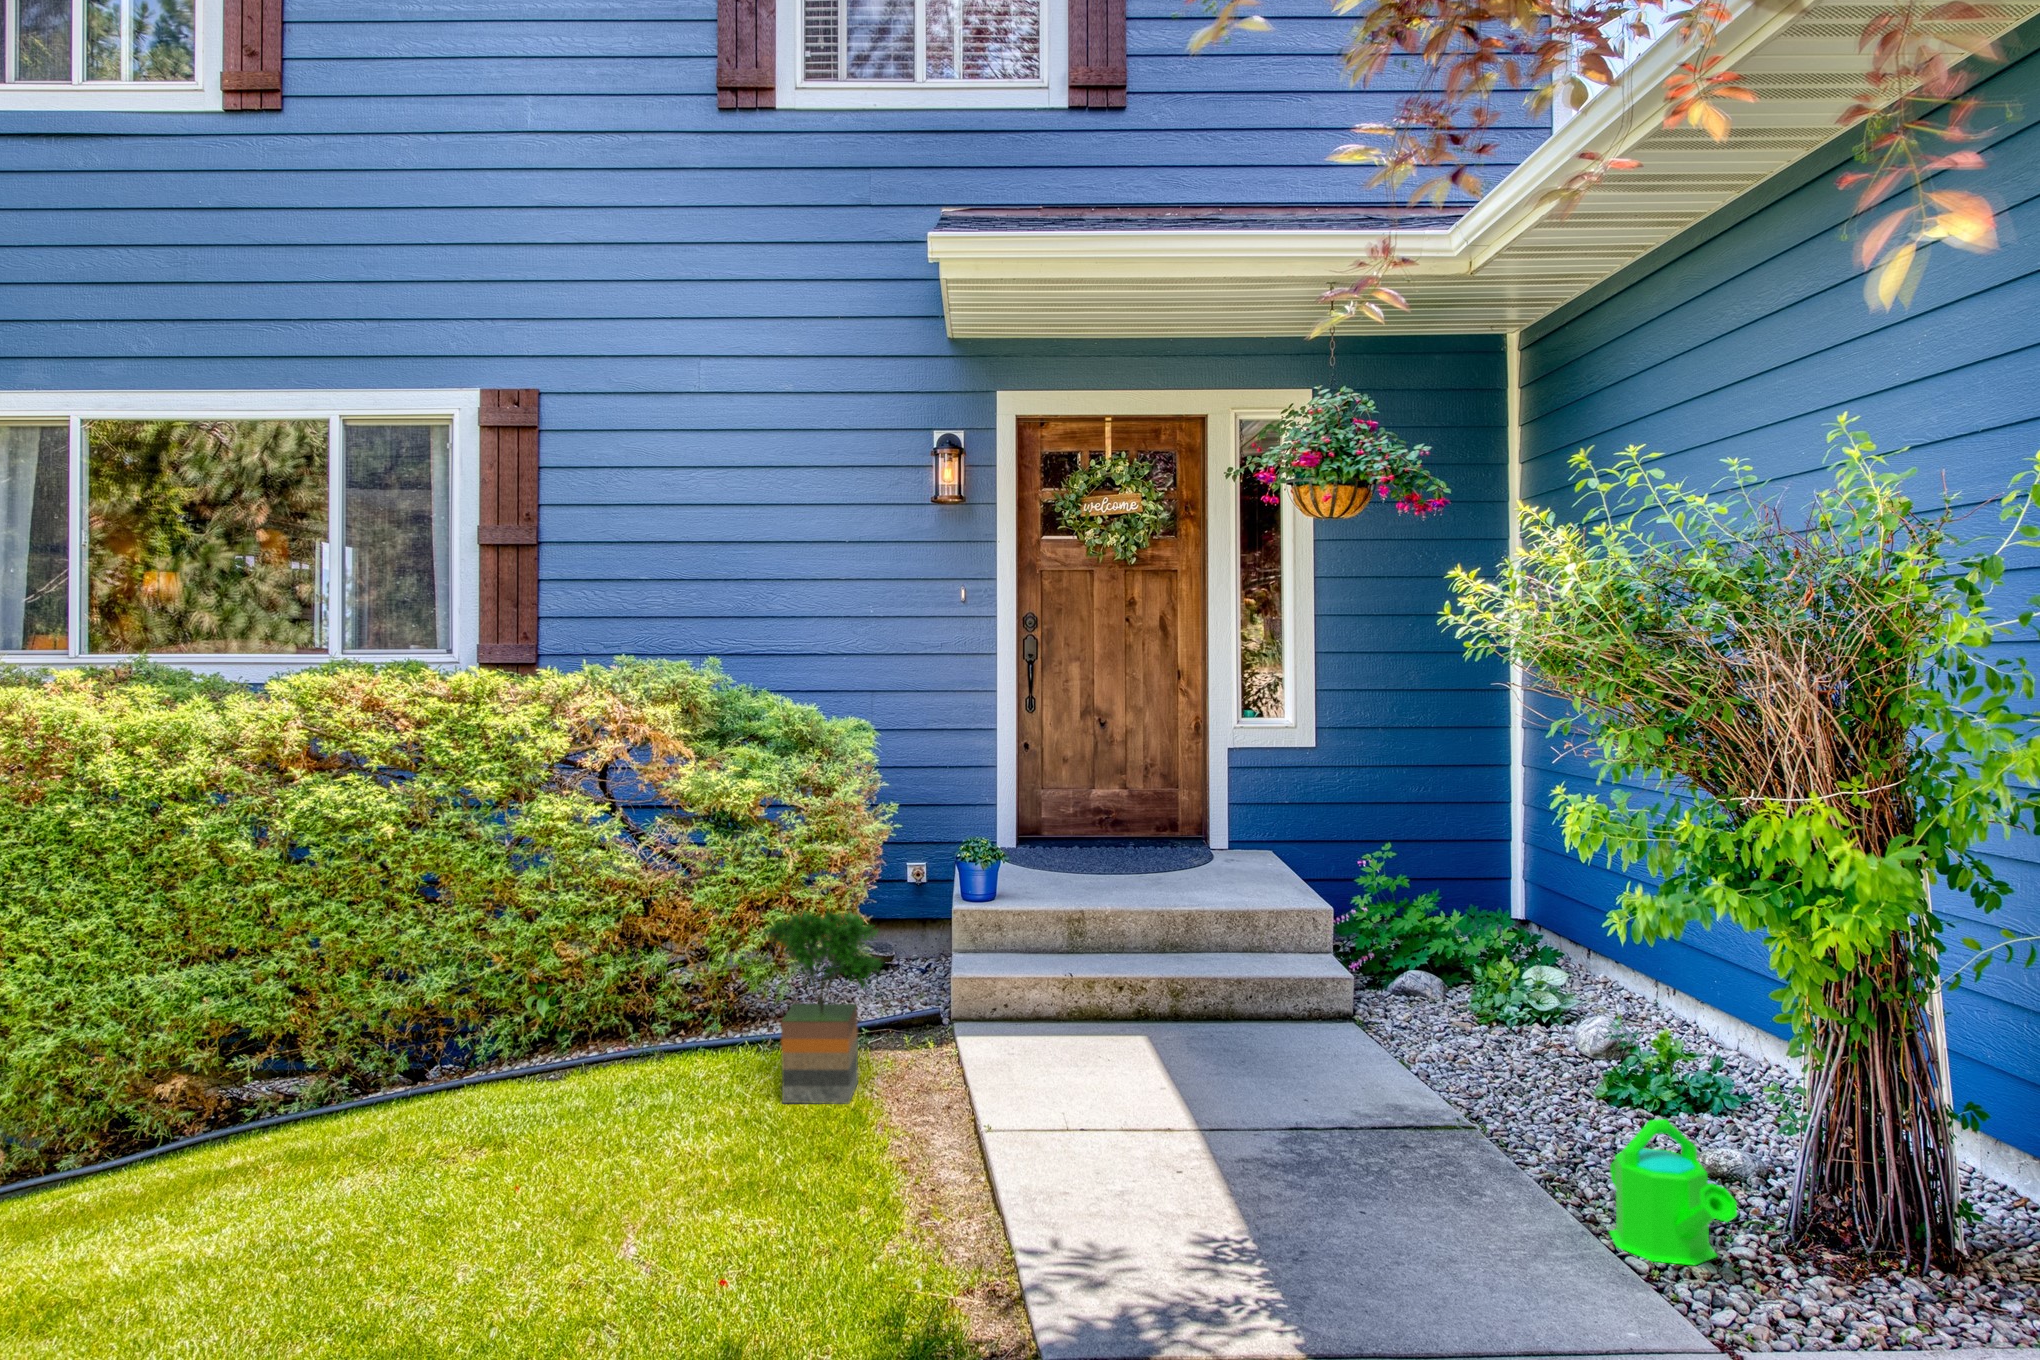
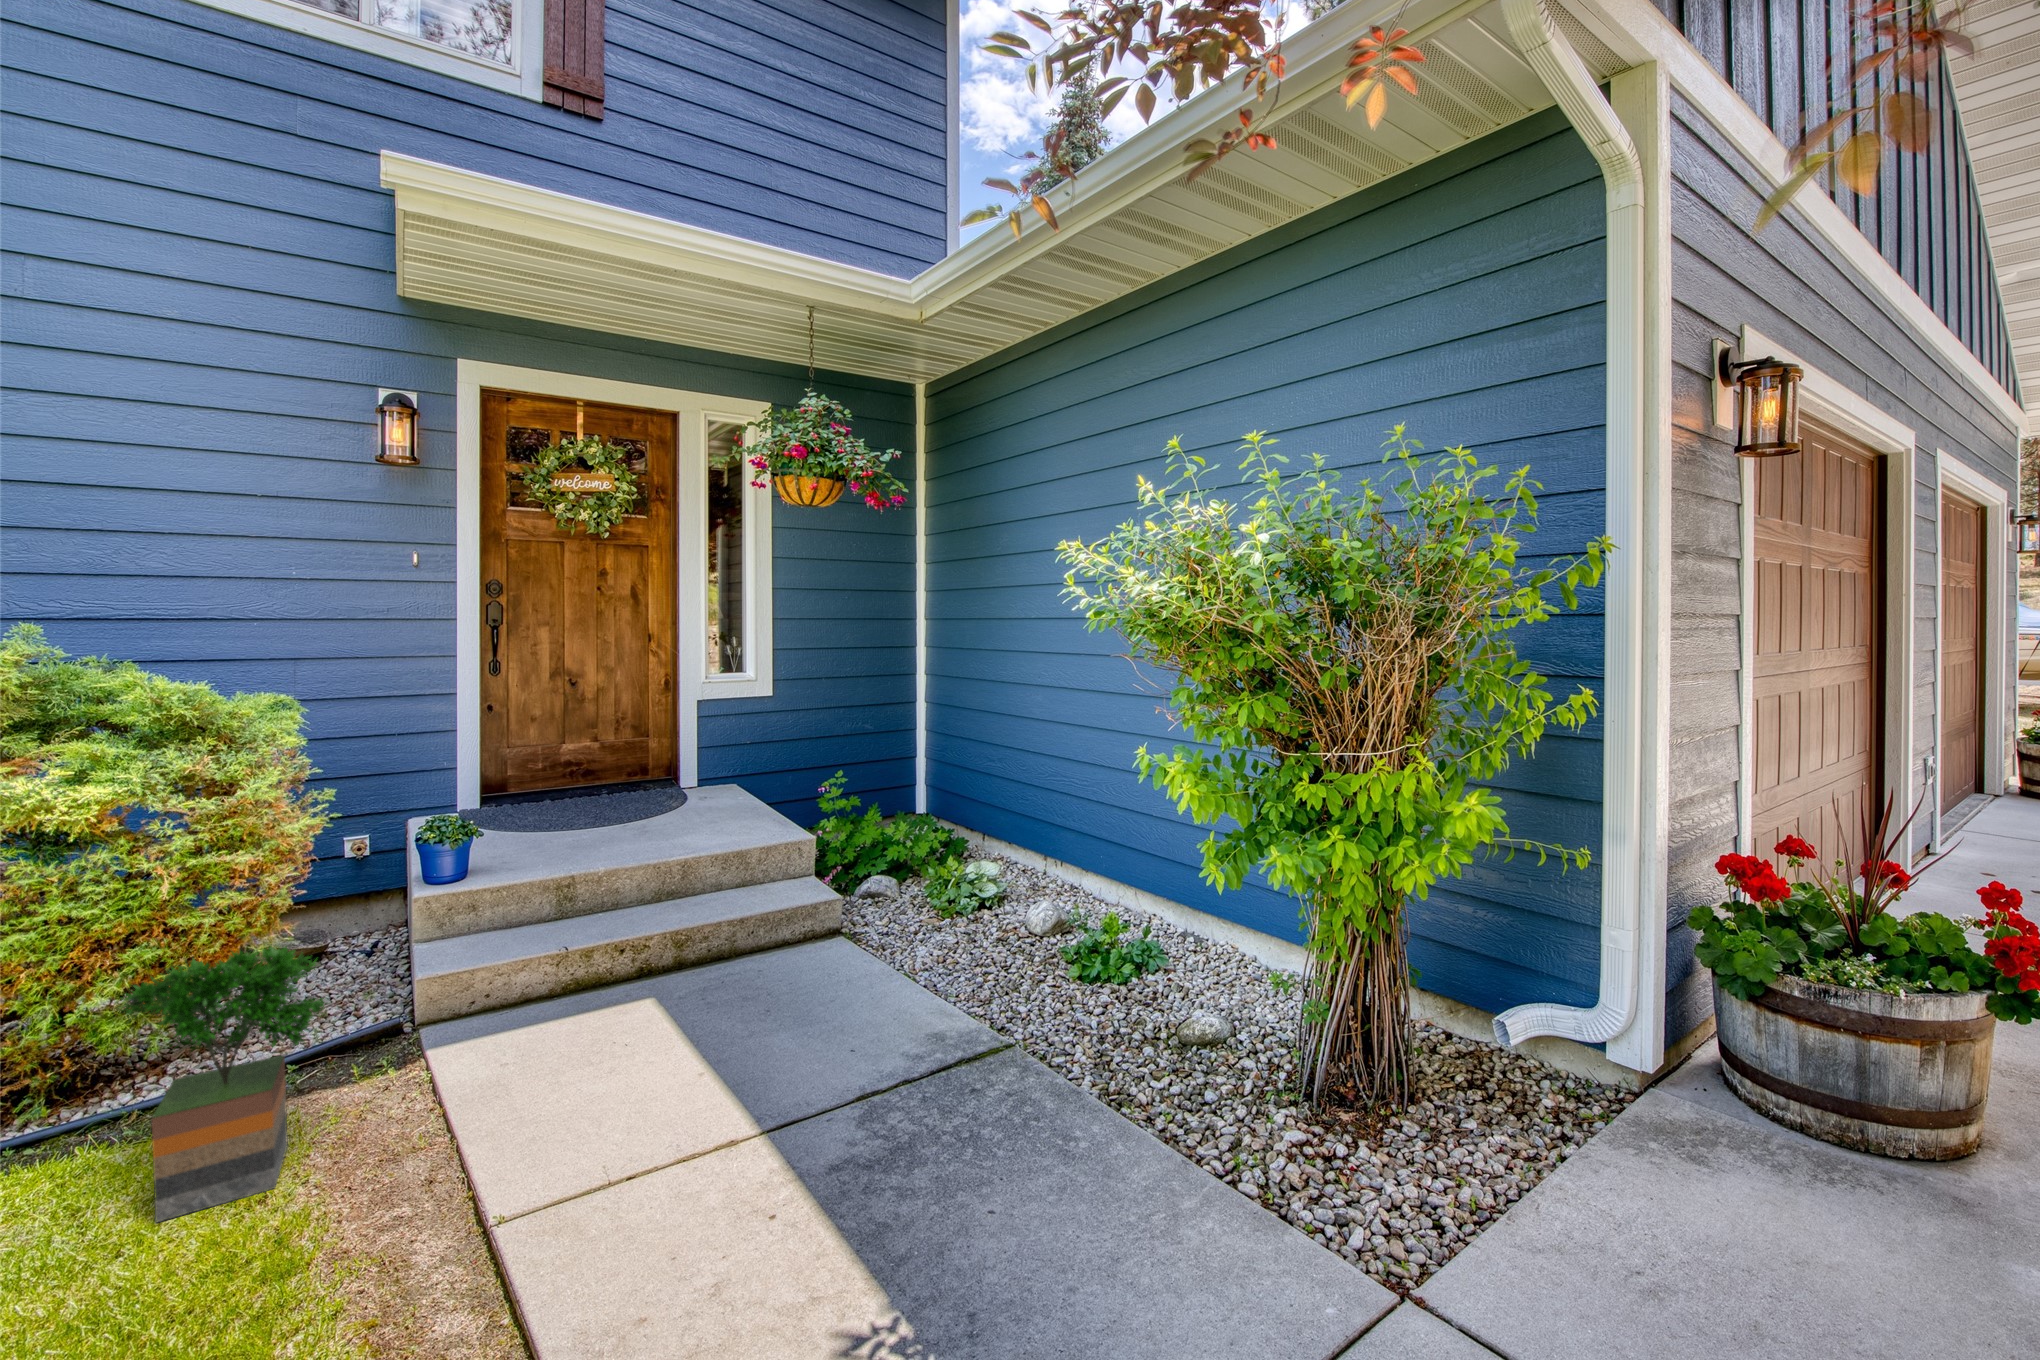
watering can: present [1609,1119,1737,1265] -> none [1094,1000,1206,1119]

